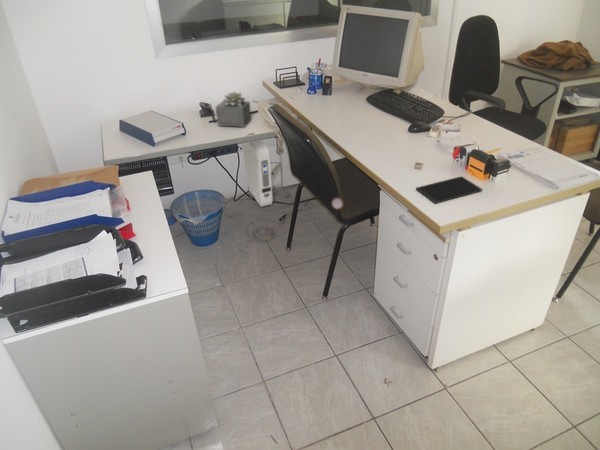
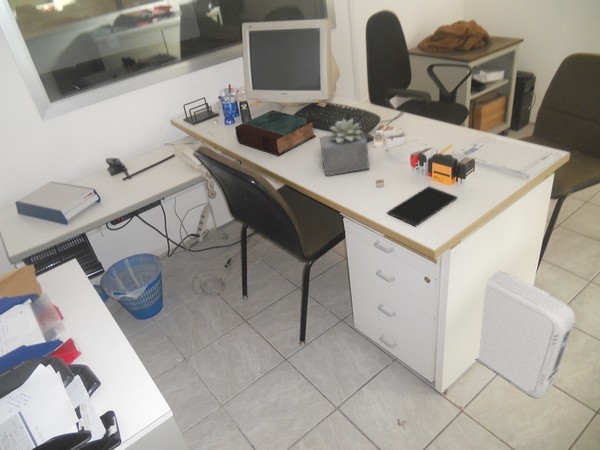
book: none [312,88,383,127] -> present [235,110,316,156]
succulent plant: present [216,92,251,127] -> present [320,119,369,175]
air purifier: present [242,133,273,207] -> present [476,271,575,398]

